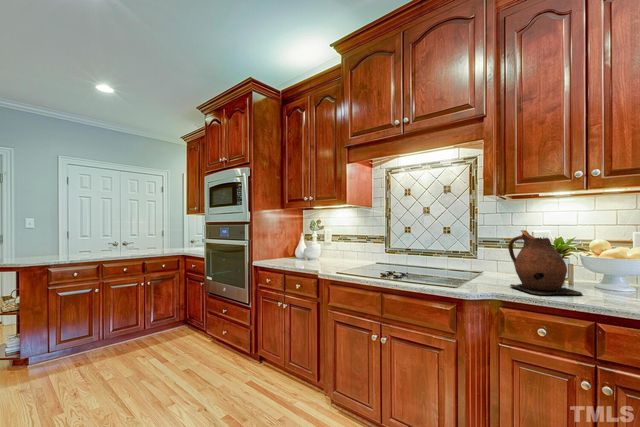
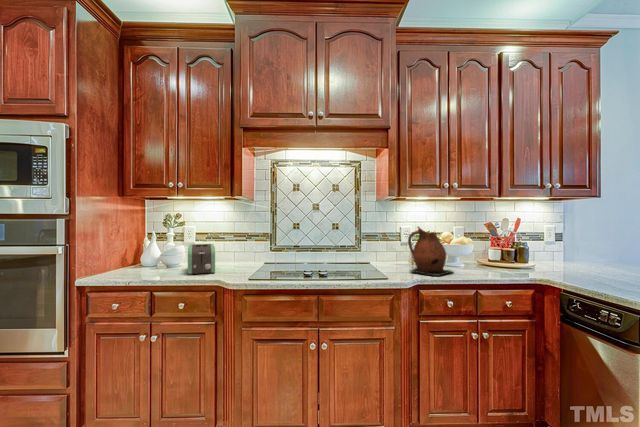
toaster: none [308,242,336,265] -> present [188,244,215,275]

